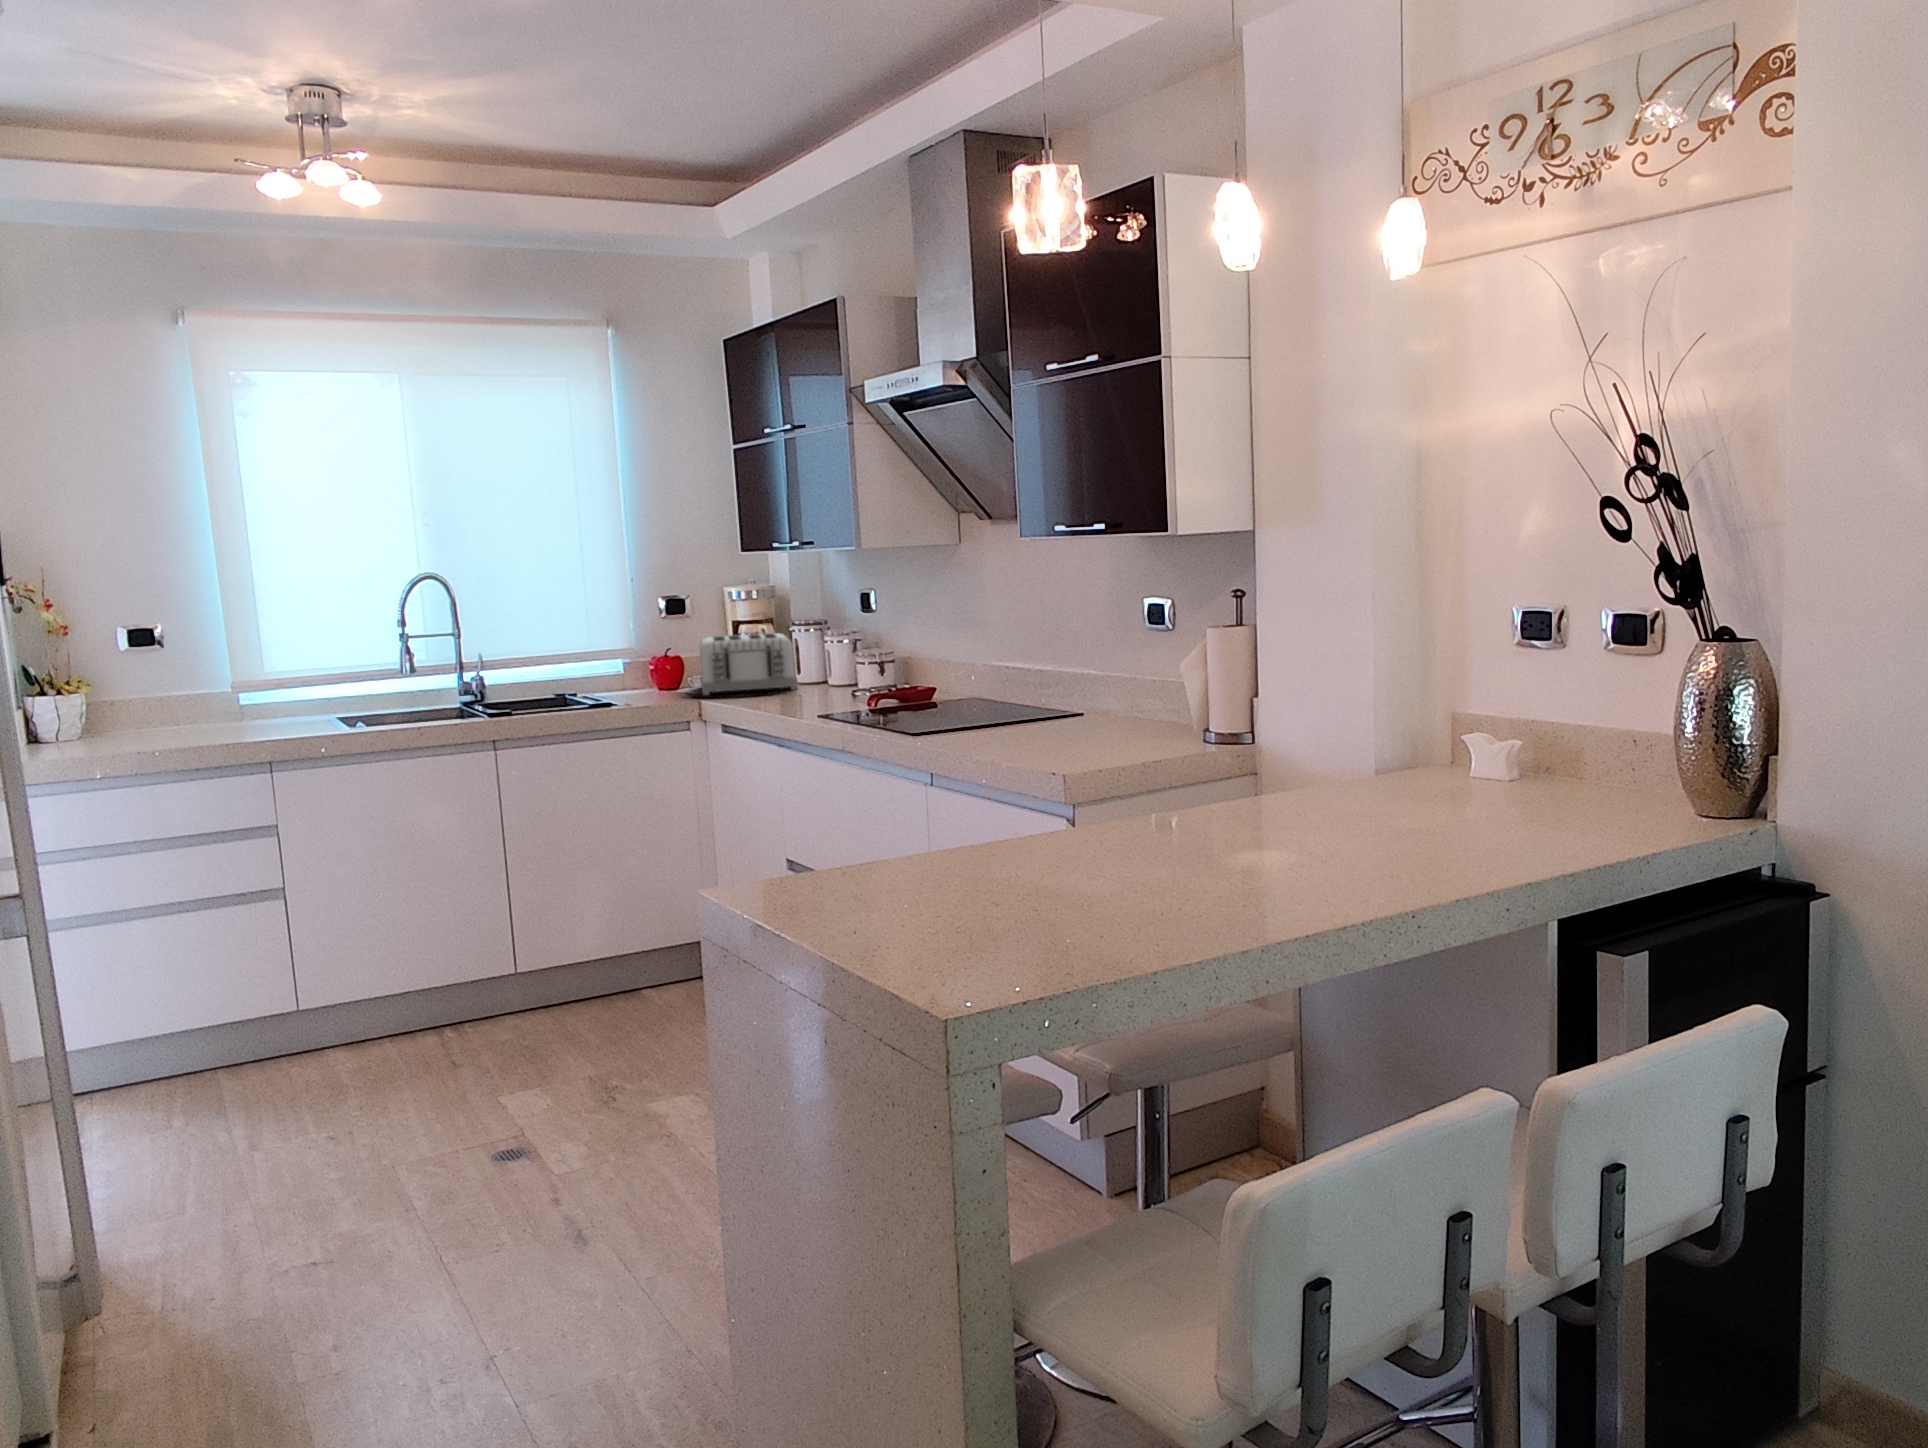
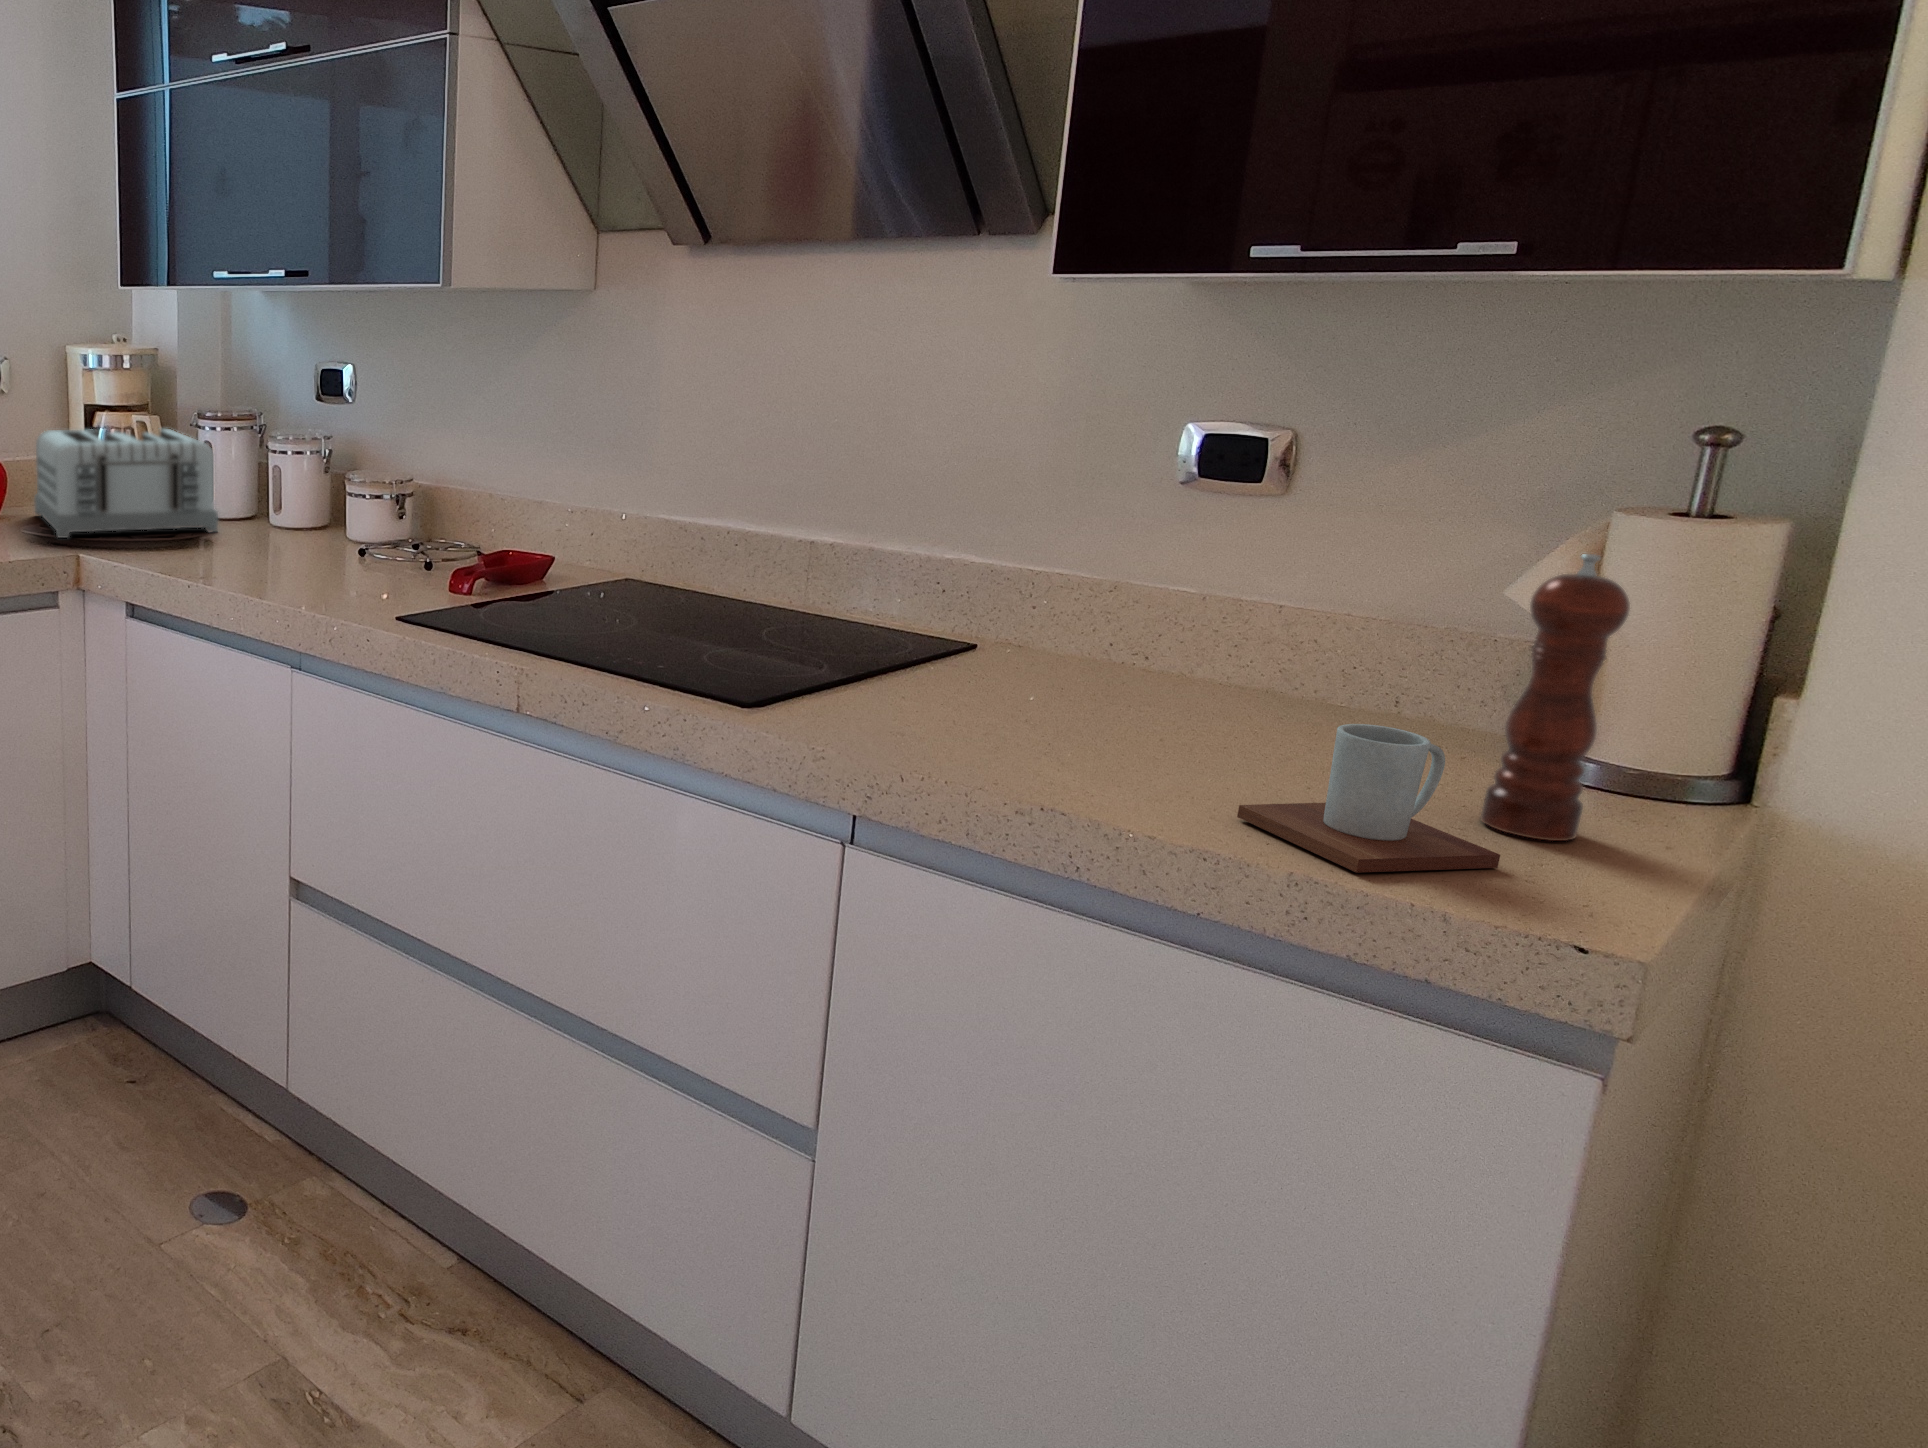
pepper mill: none [1136,641,1166,748] -> present [1481,554,1630,841]
mug: none [1050,708,1108,756] -> present [1237,724,1500,873]

